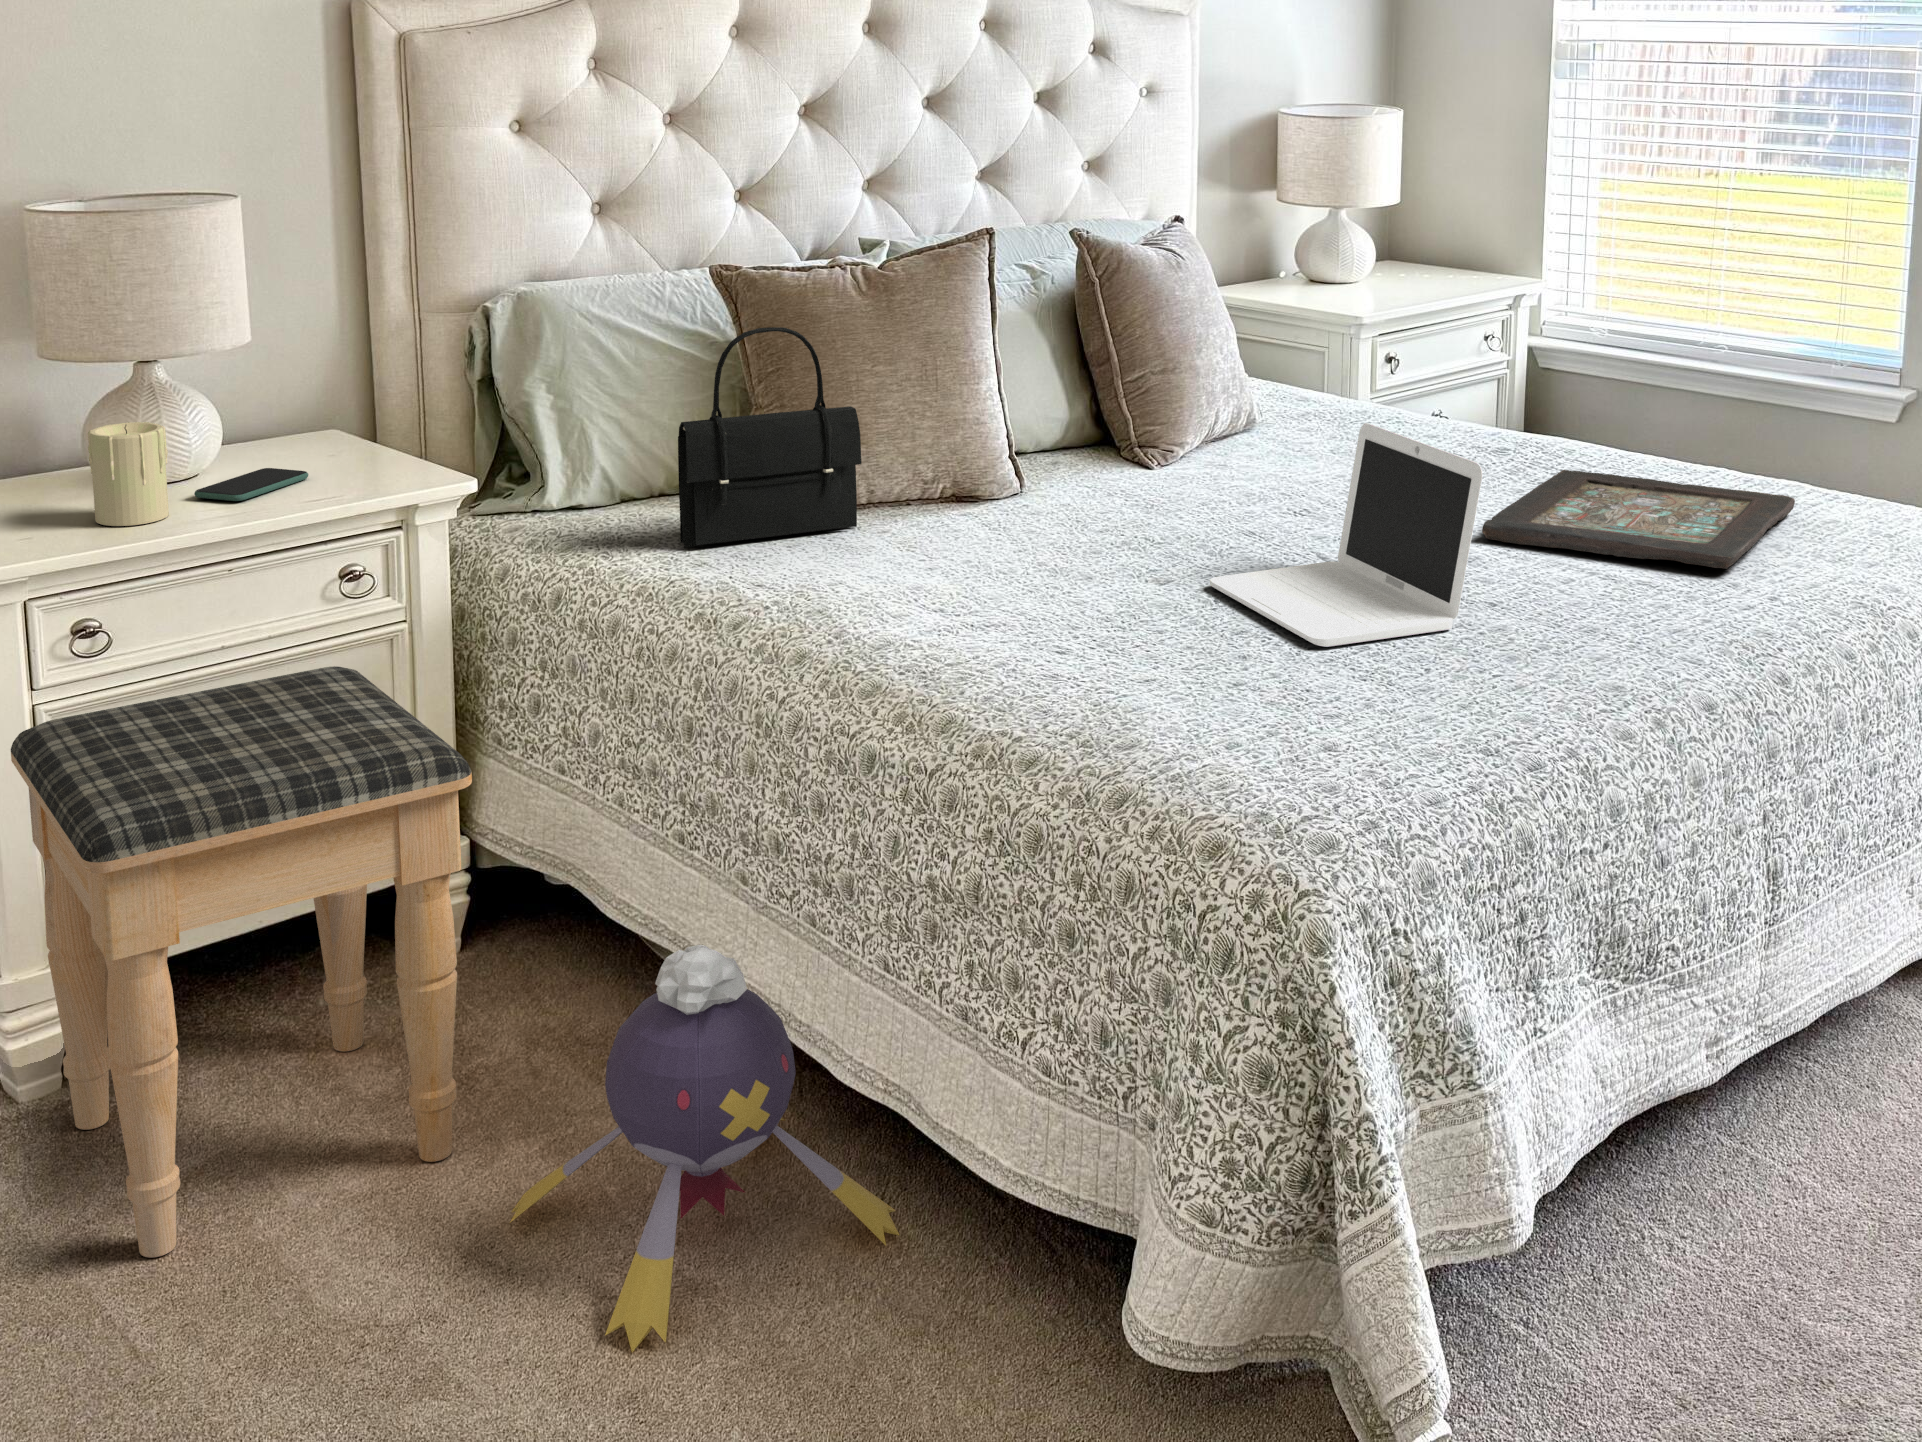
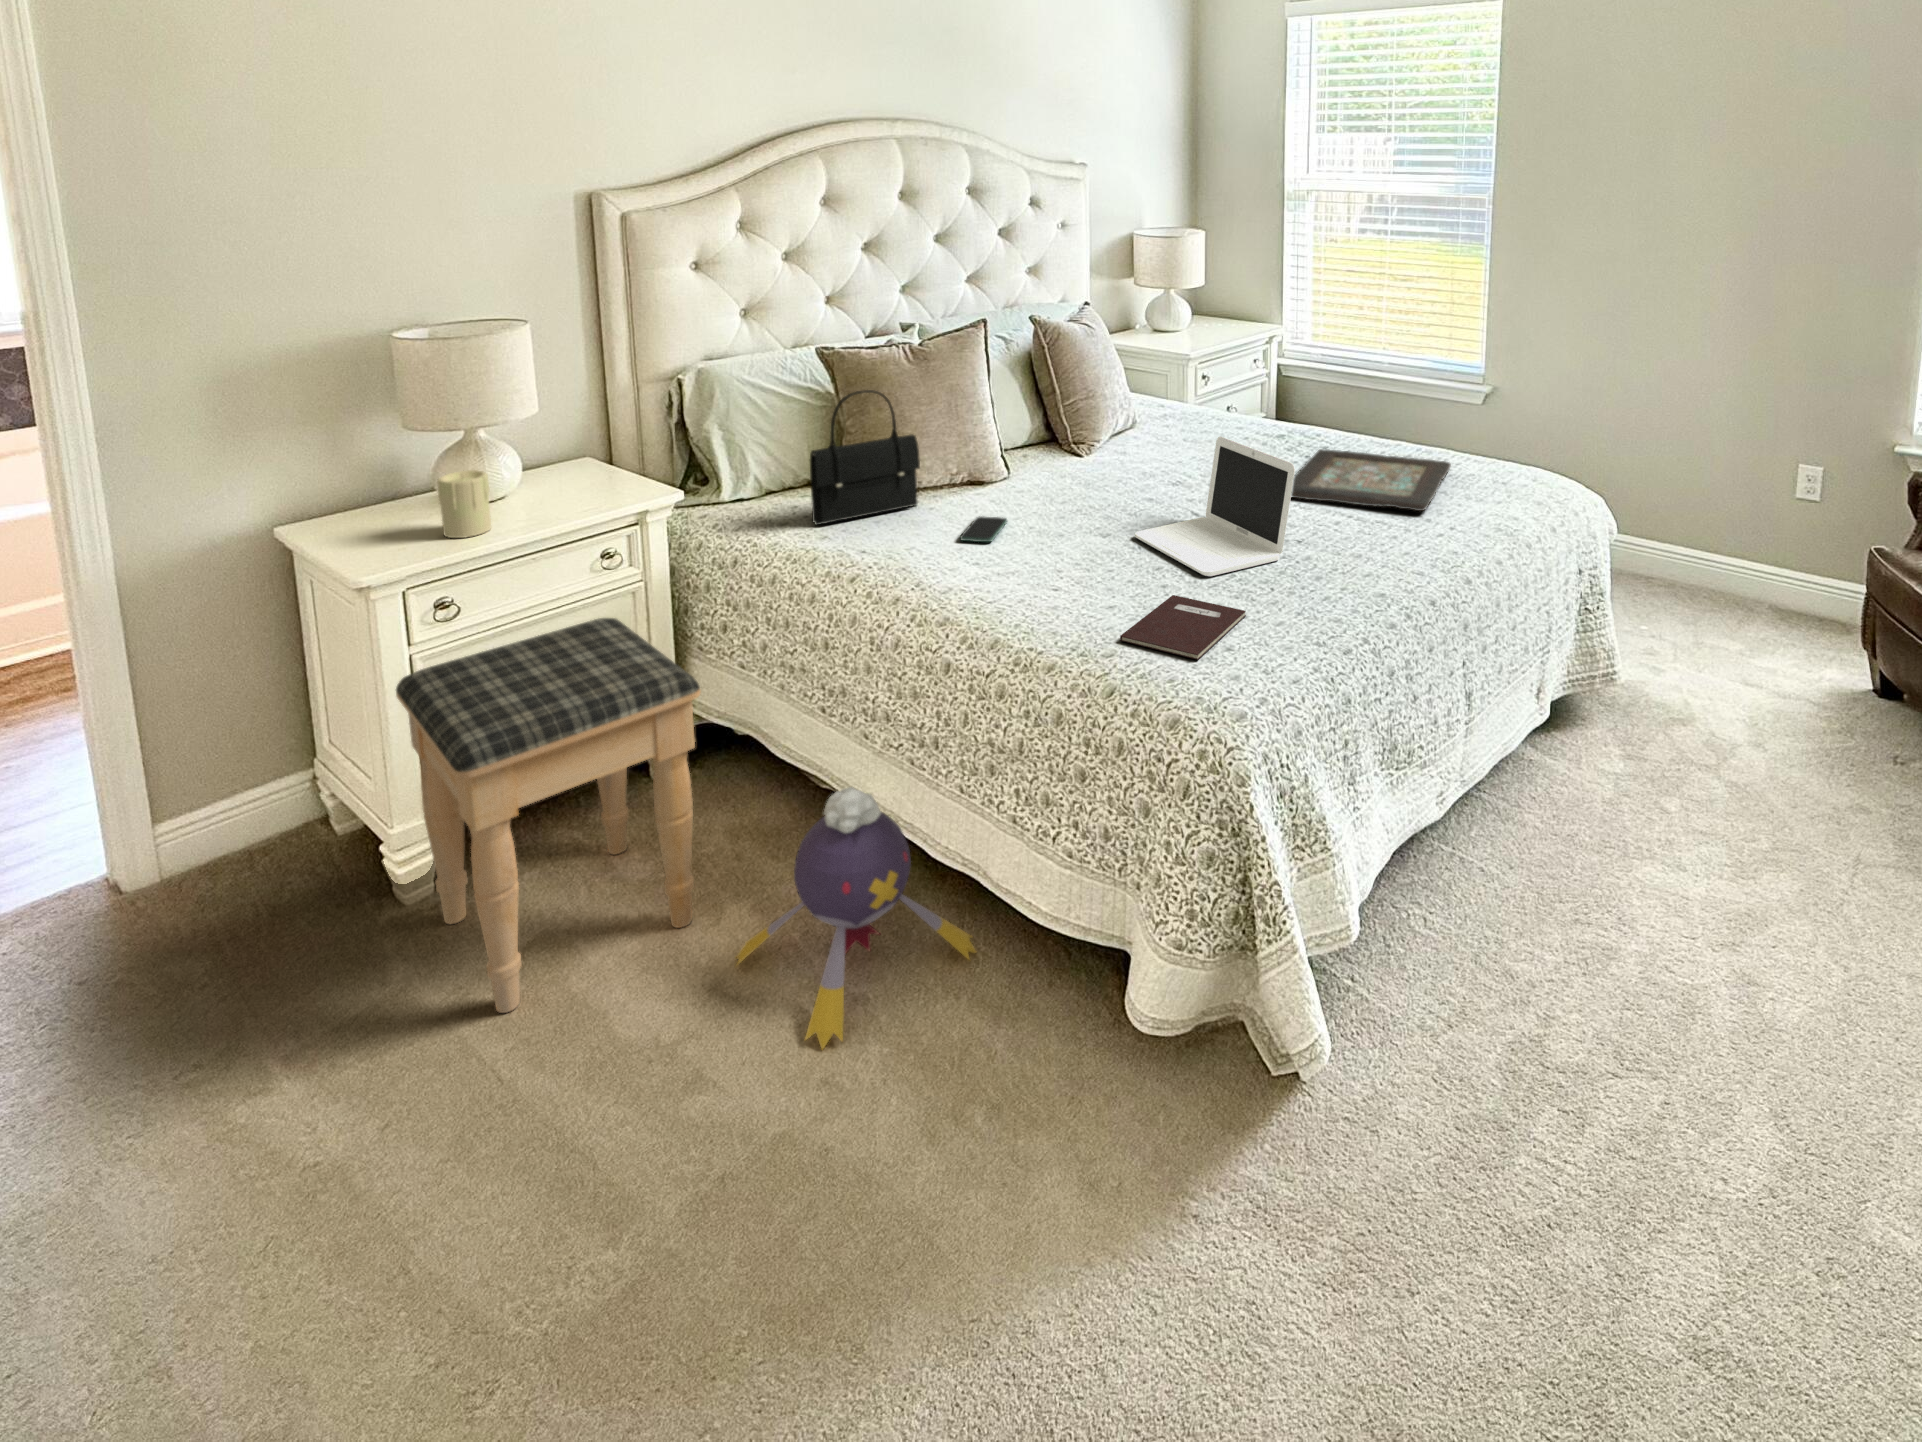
smartphone: present [194,468,308,501] -> present [960,516,1007,542]
notebook: none [1150,669,1373,762] -> present [1120,595,1246,660]

